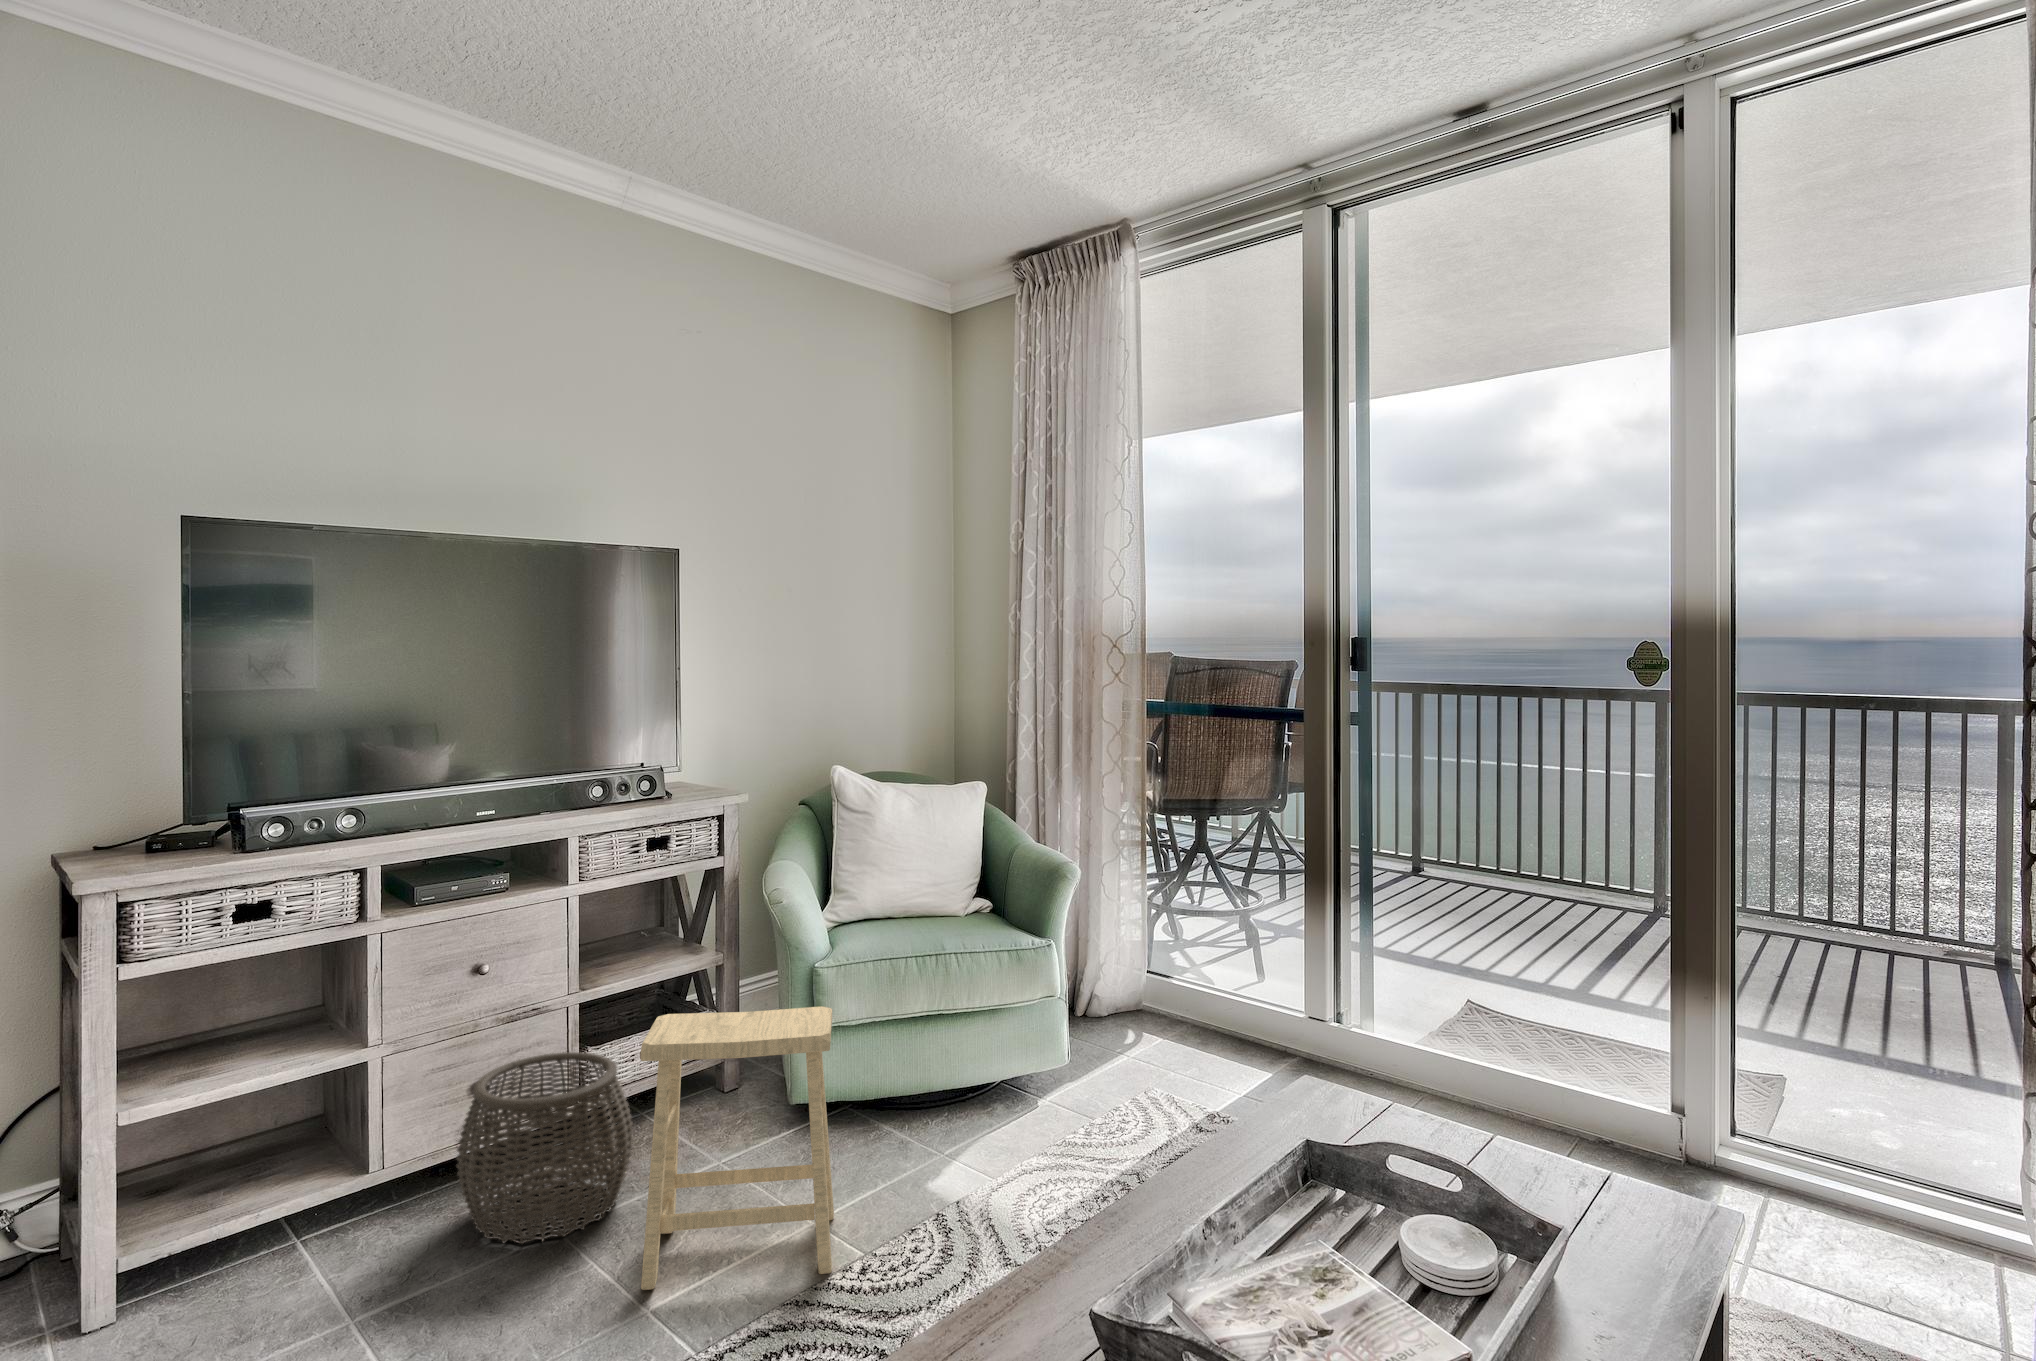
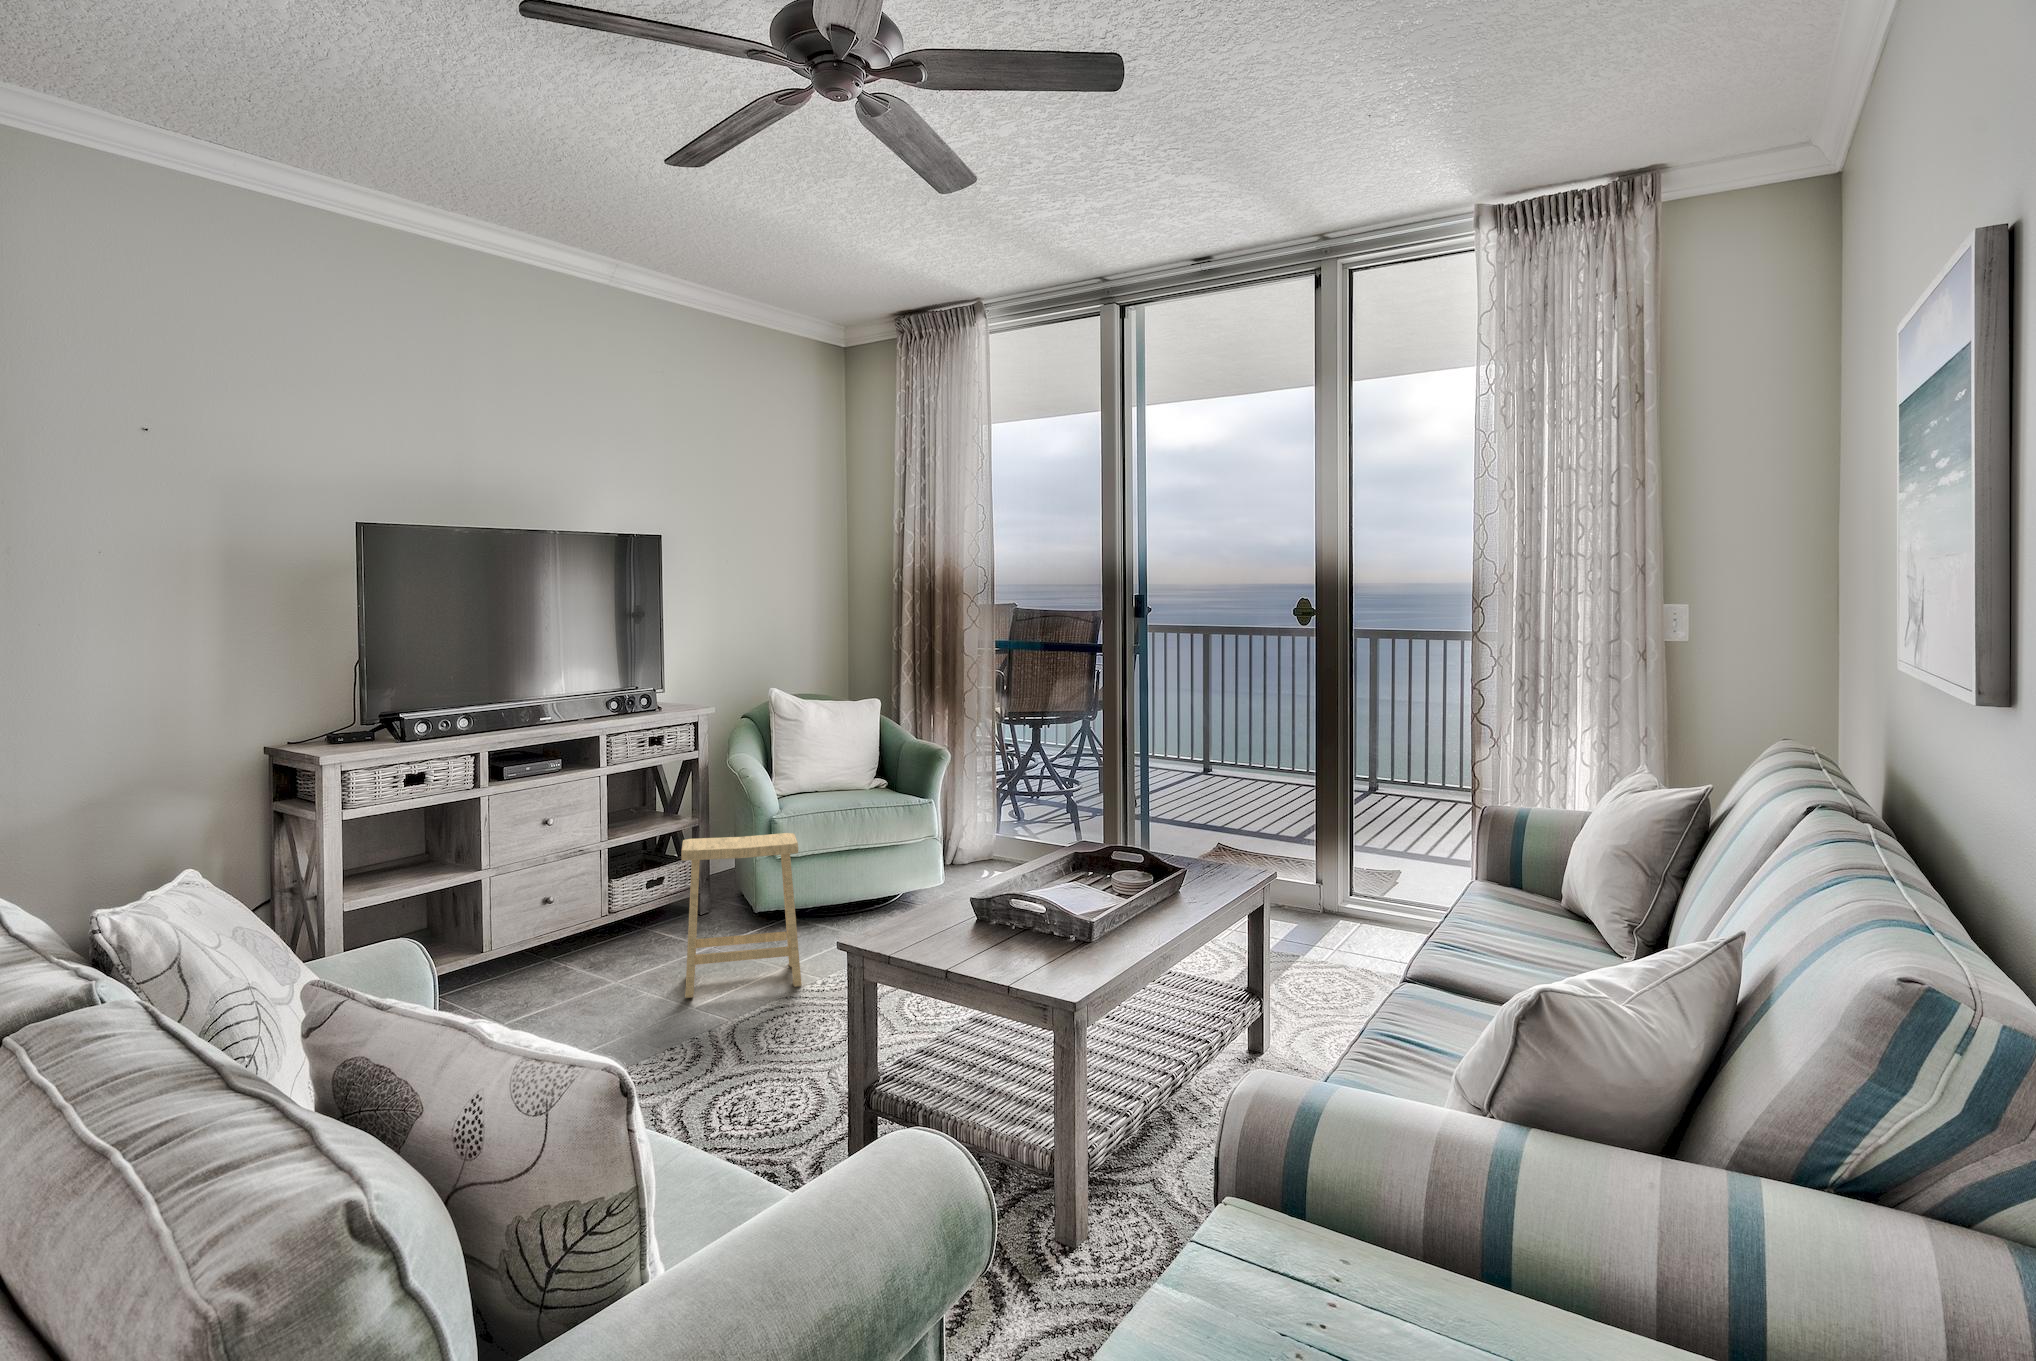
woven basket: present [456,1052,634,1244] -> none [548,875,661,986]

